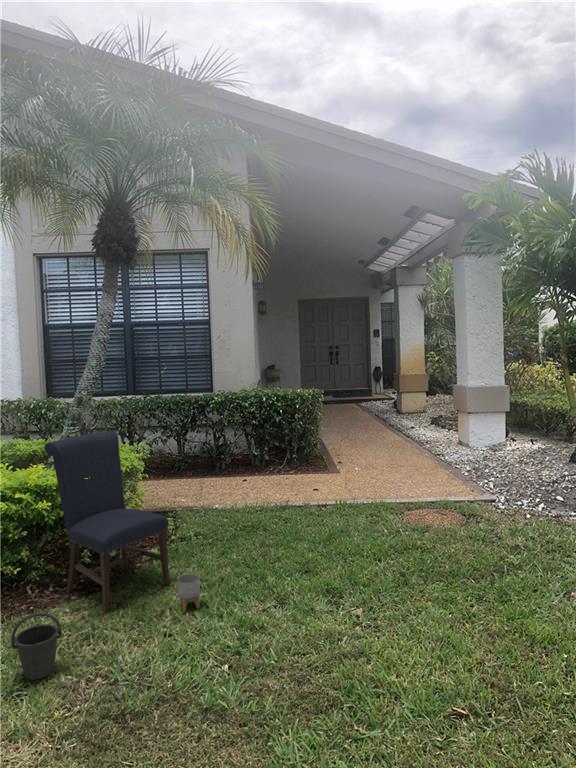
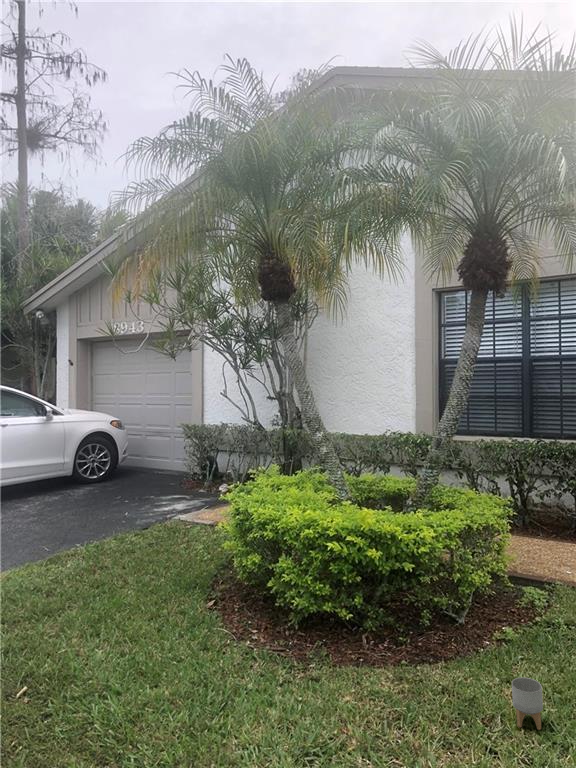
chair: present [44,430,169,614] -> none [379,480,513,695]
bucket: present [11,613,62,680] -> none [312,672,361,747]

